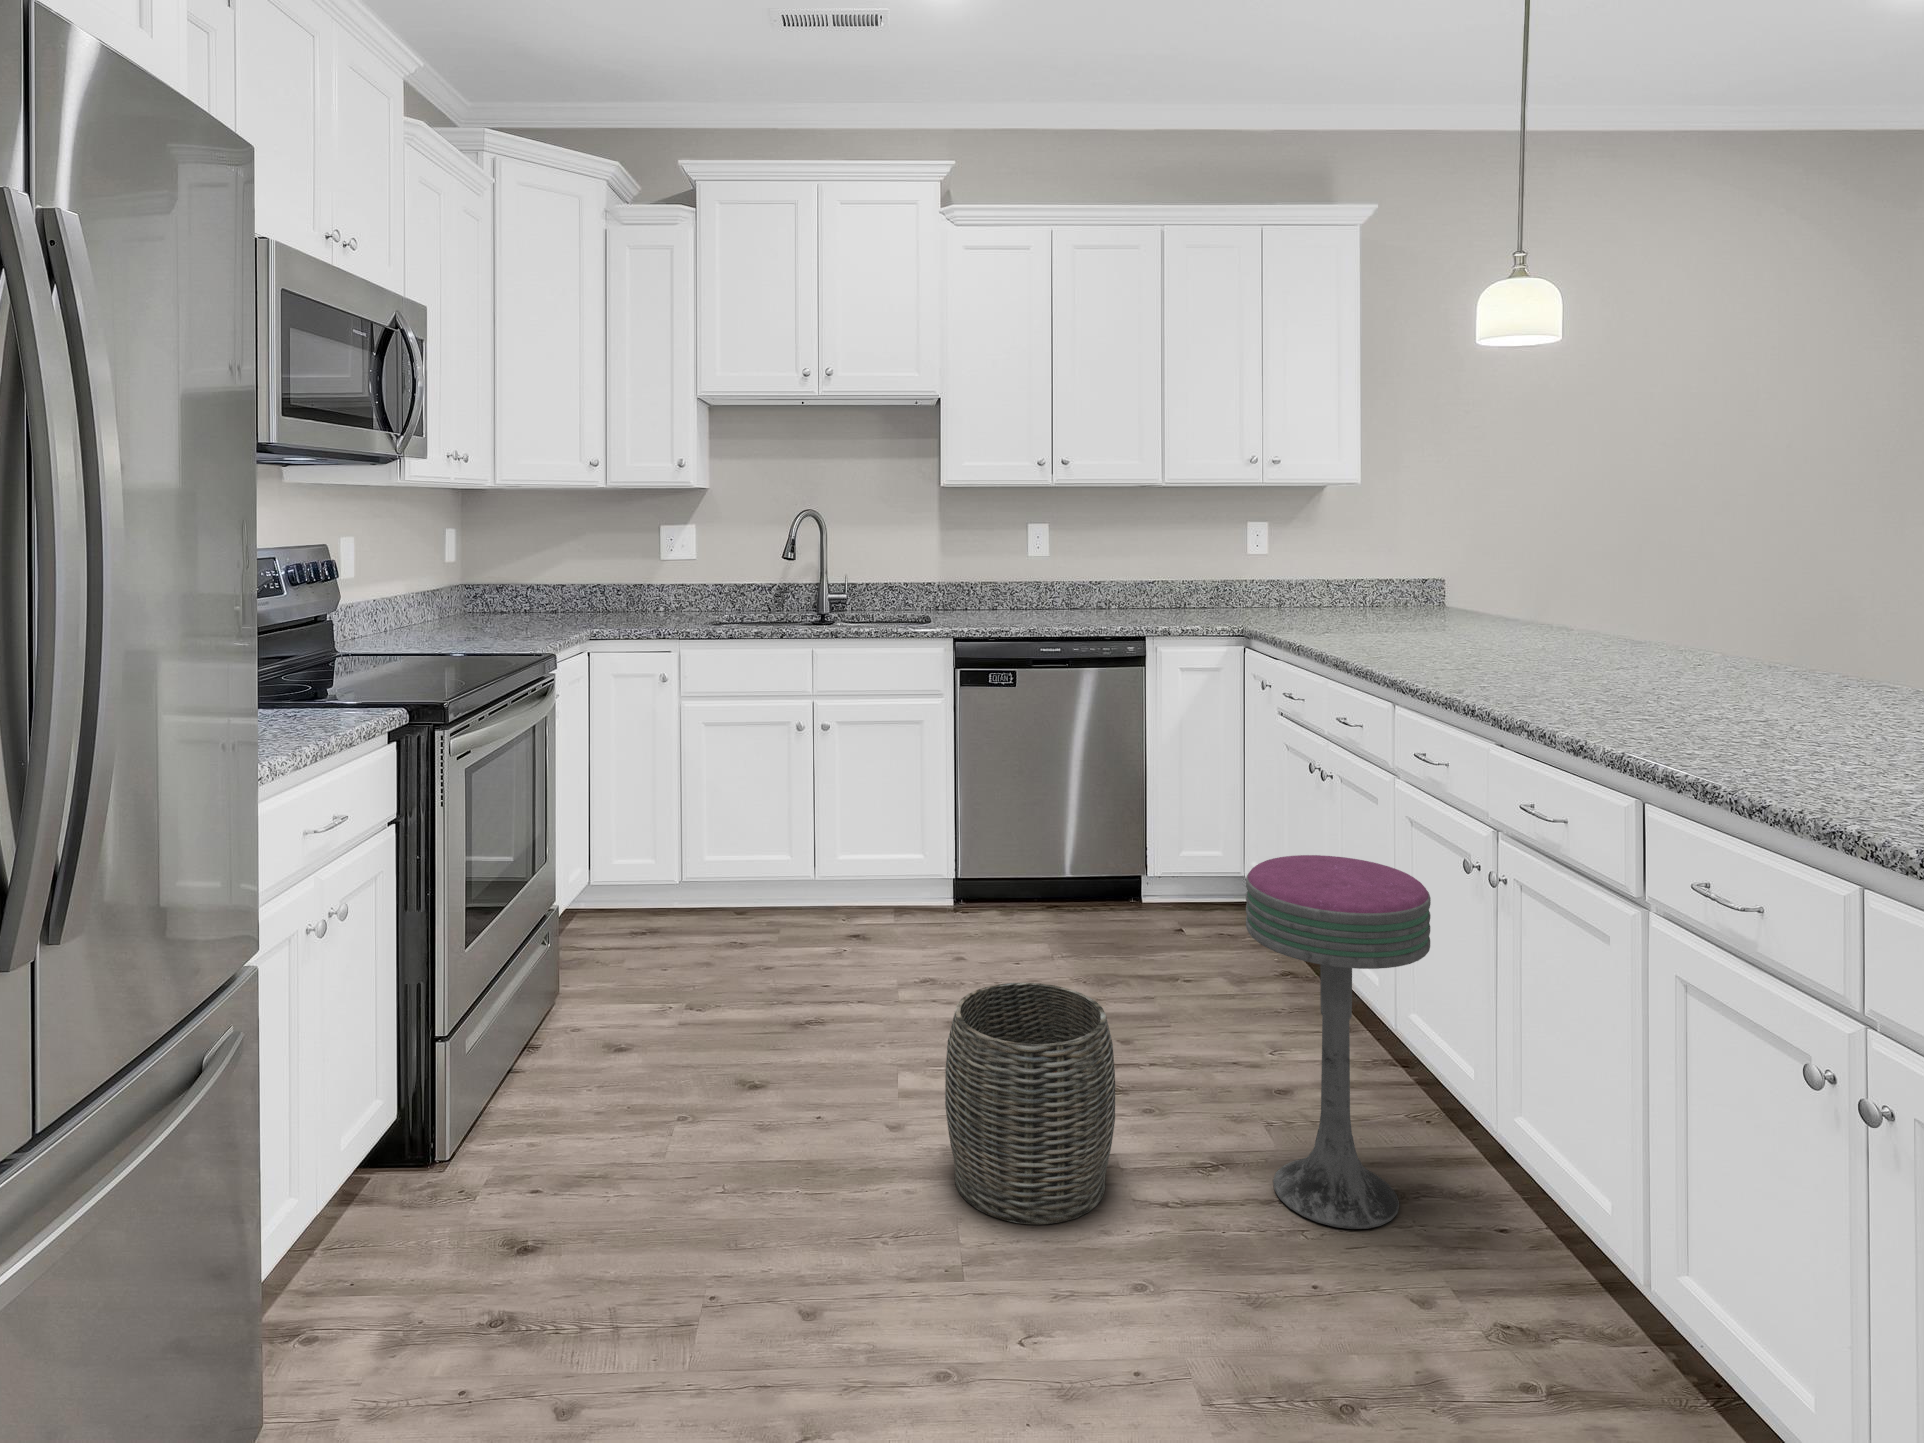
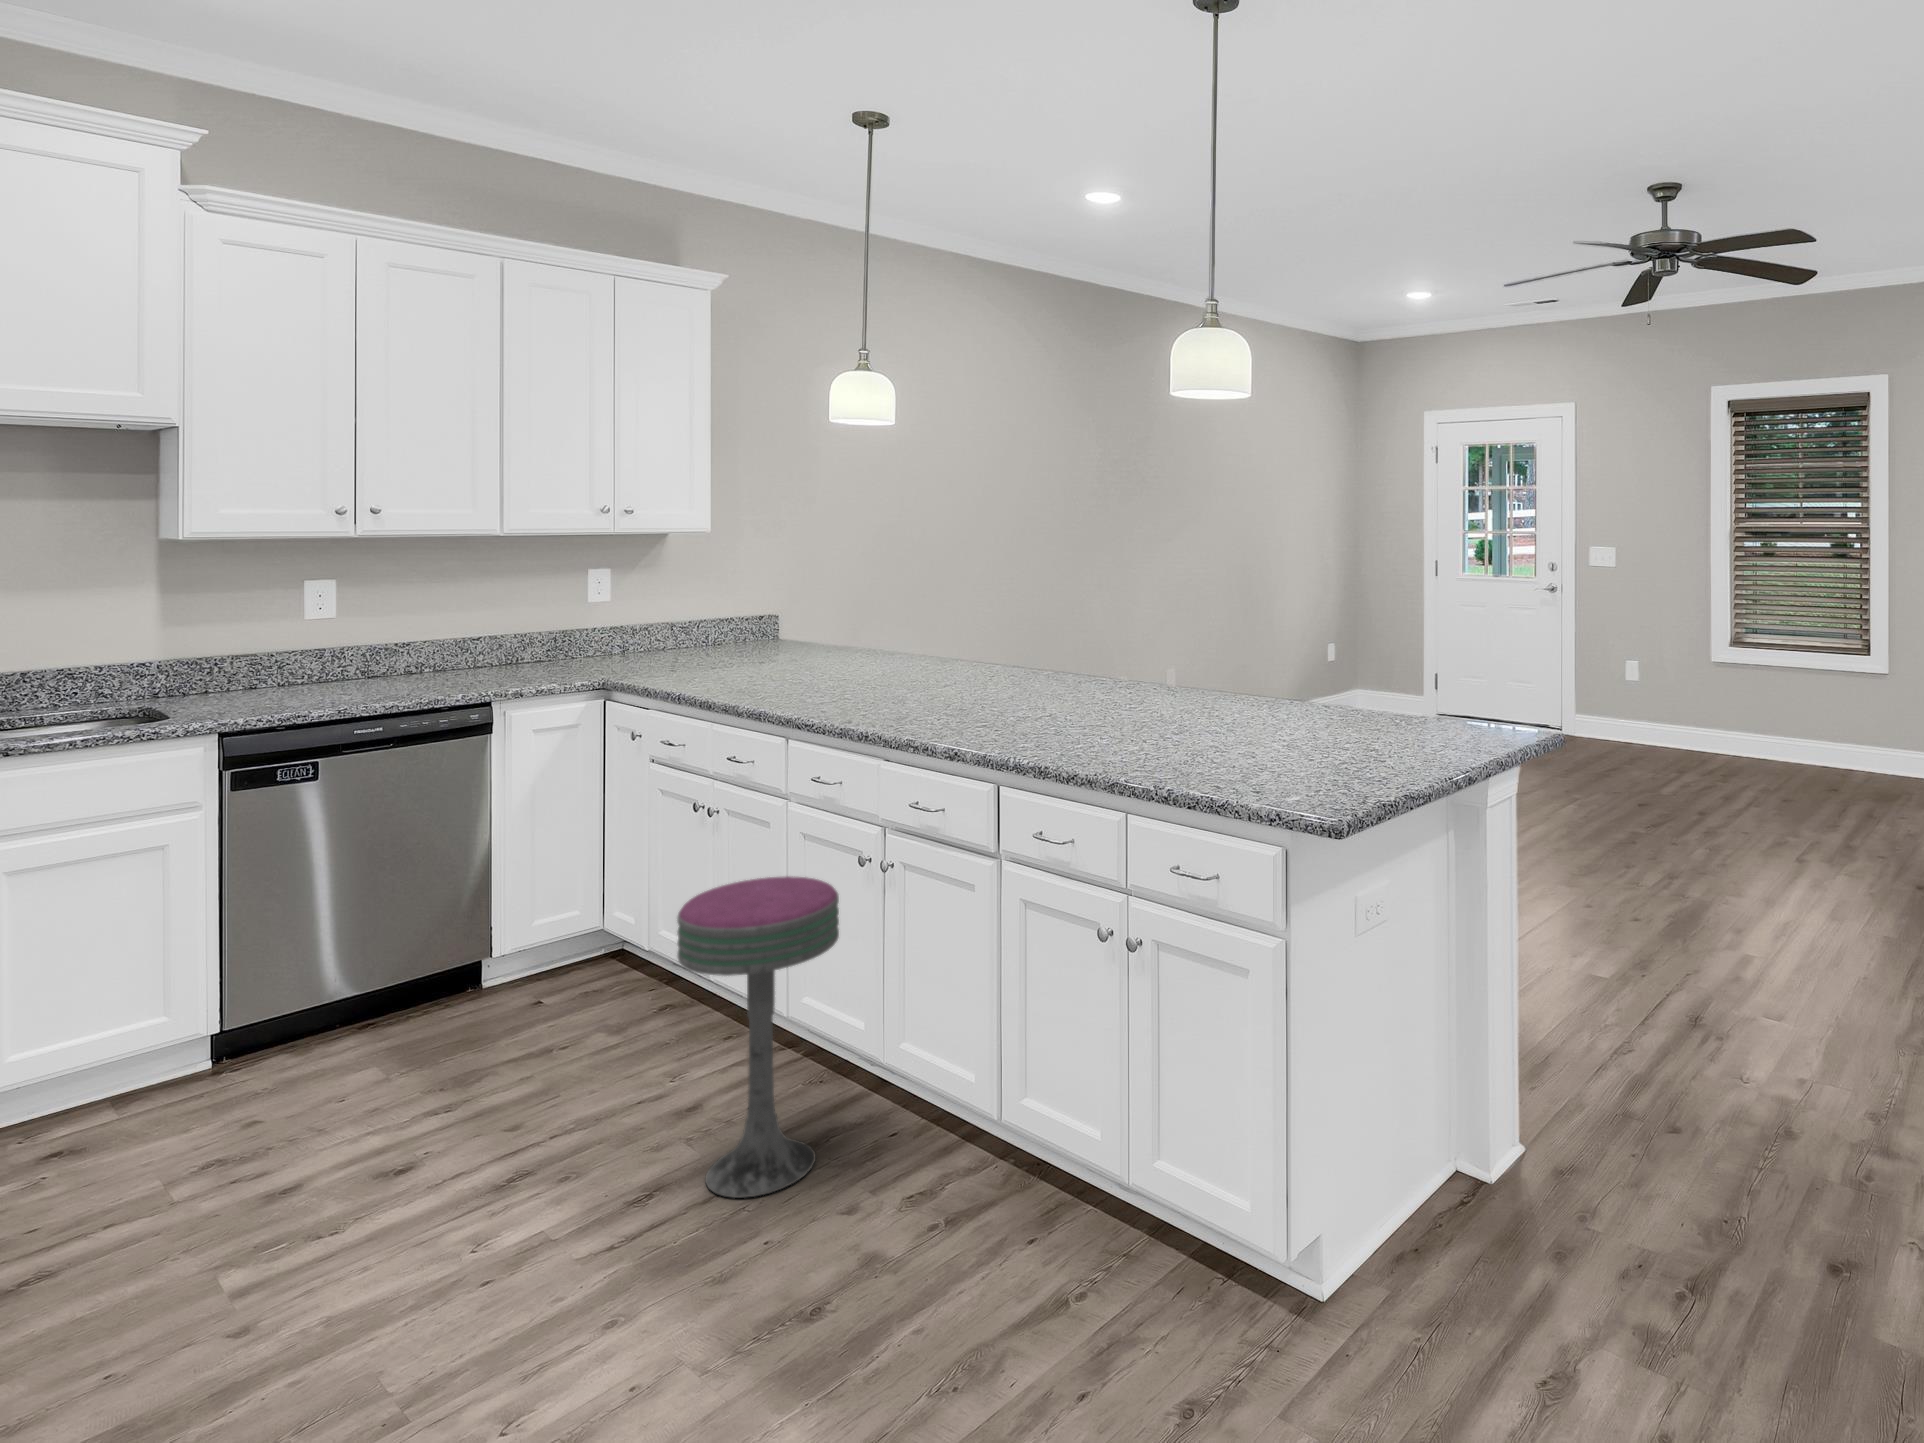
woven basket: present [945,983,1115,1224] -> none [338,1081,551,1349]

